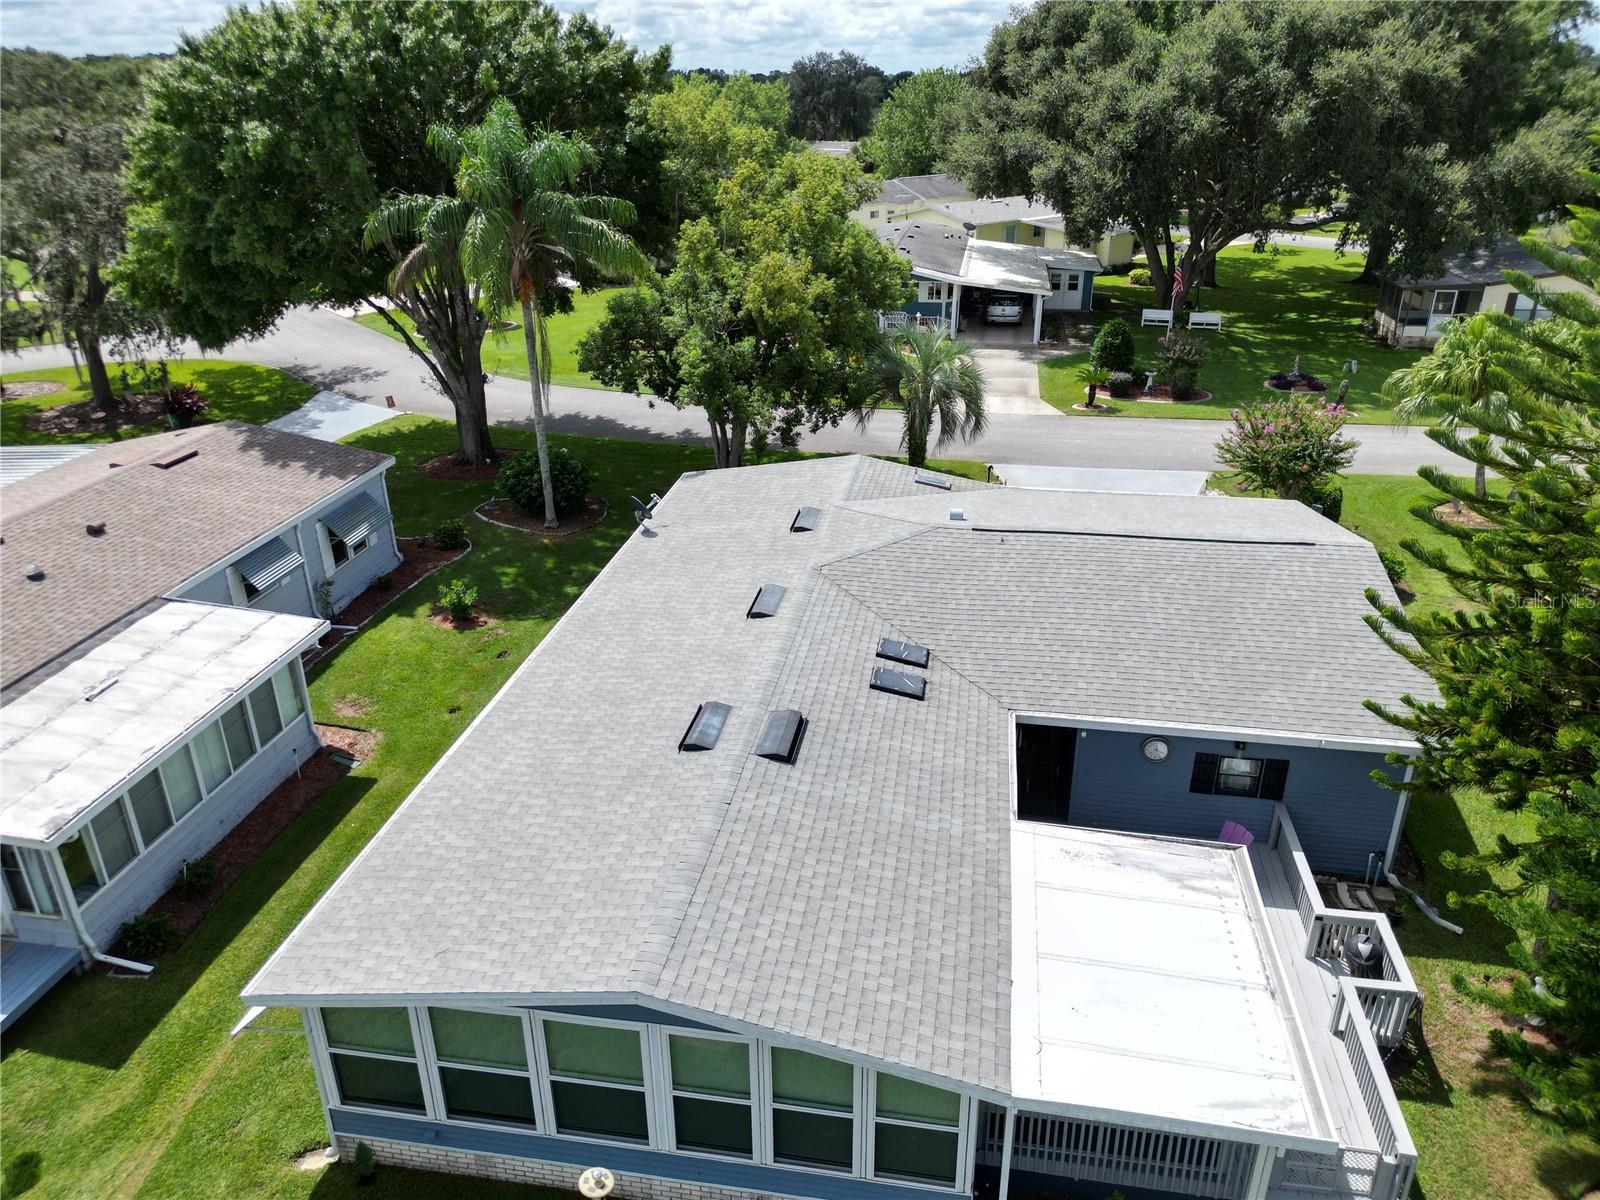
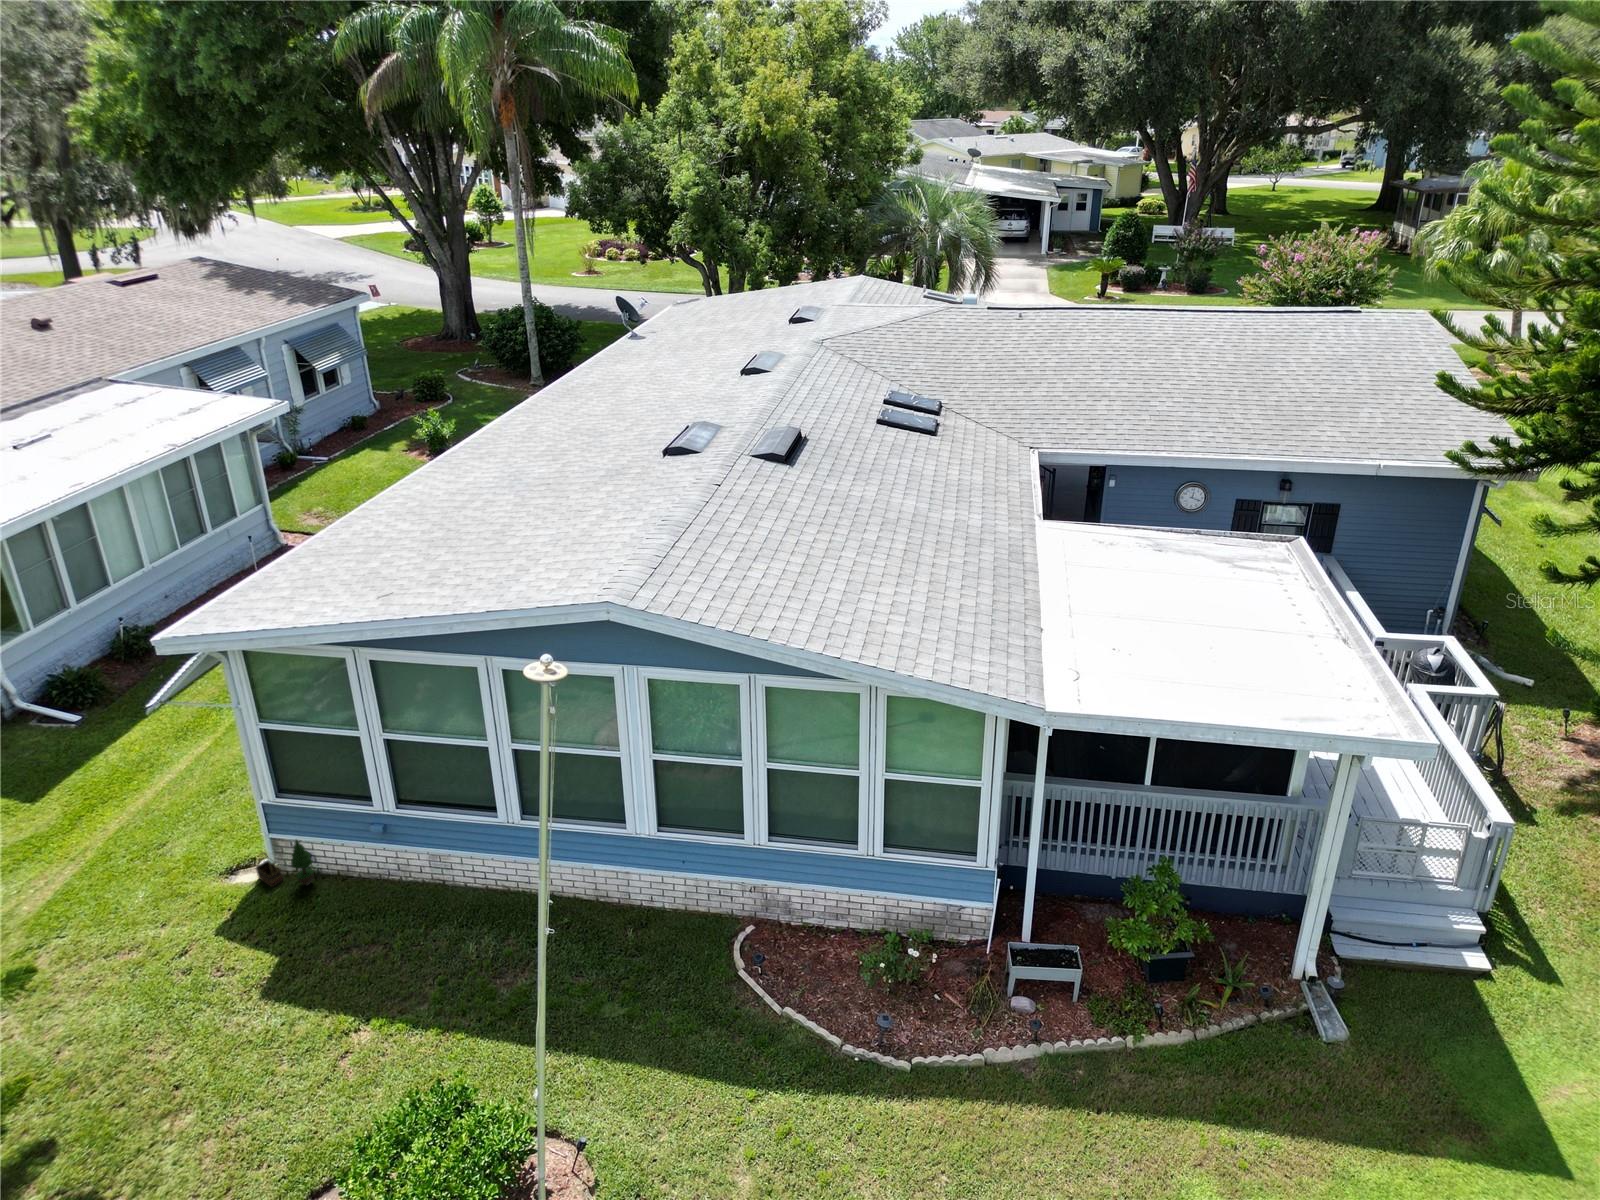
basket: none [322,1145,347,1177] -> present [256,852,283,887]

